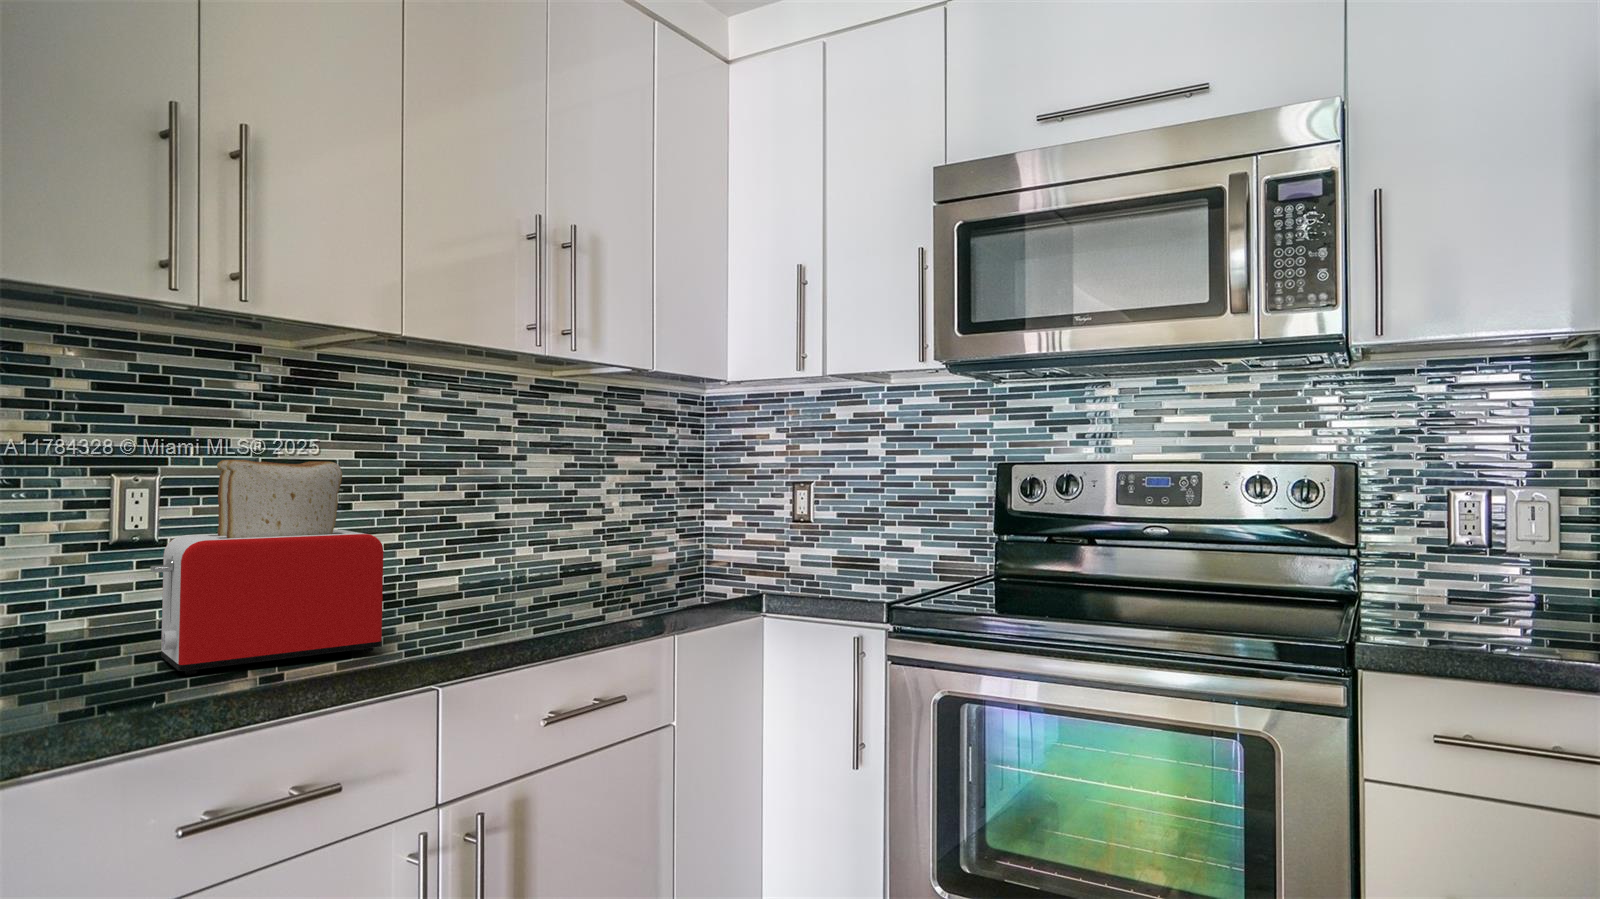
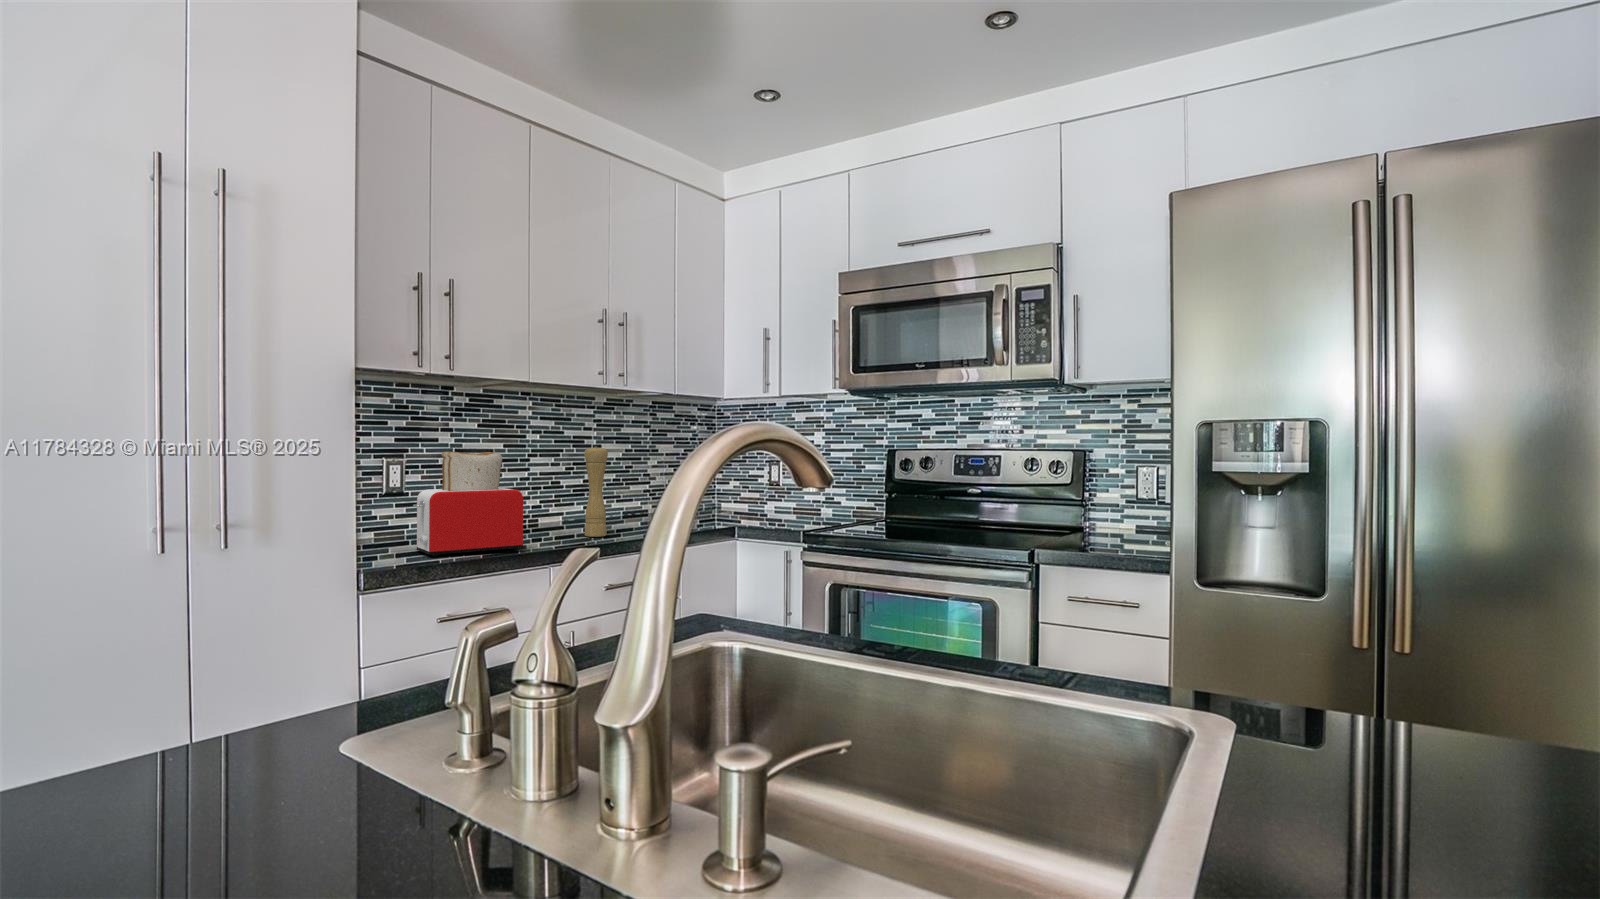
pepper mill: none [500,455,543,615] -> present [584,446,608,537]

